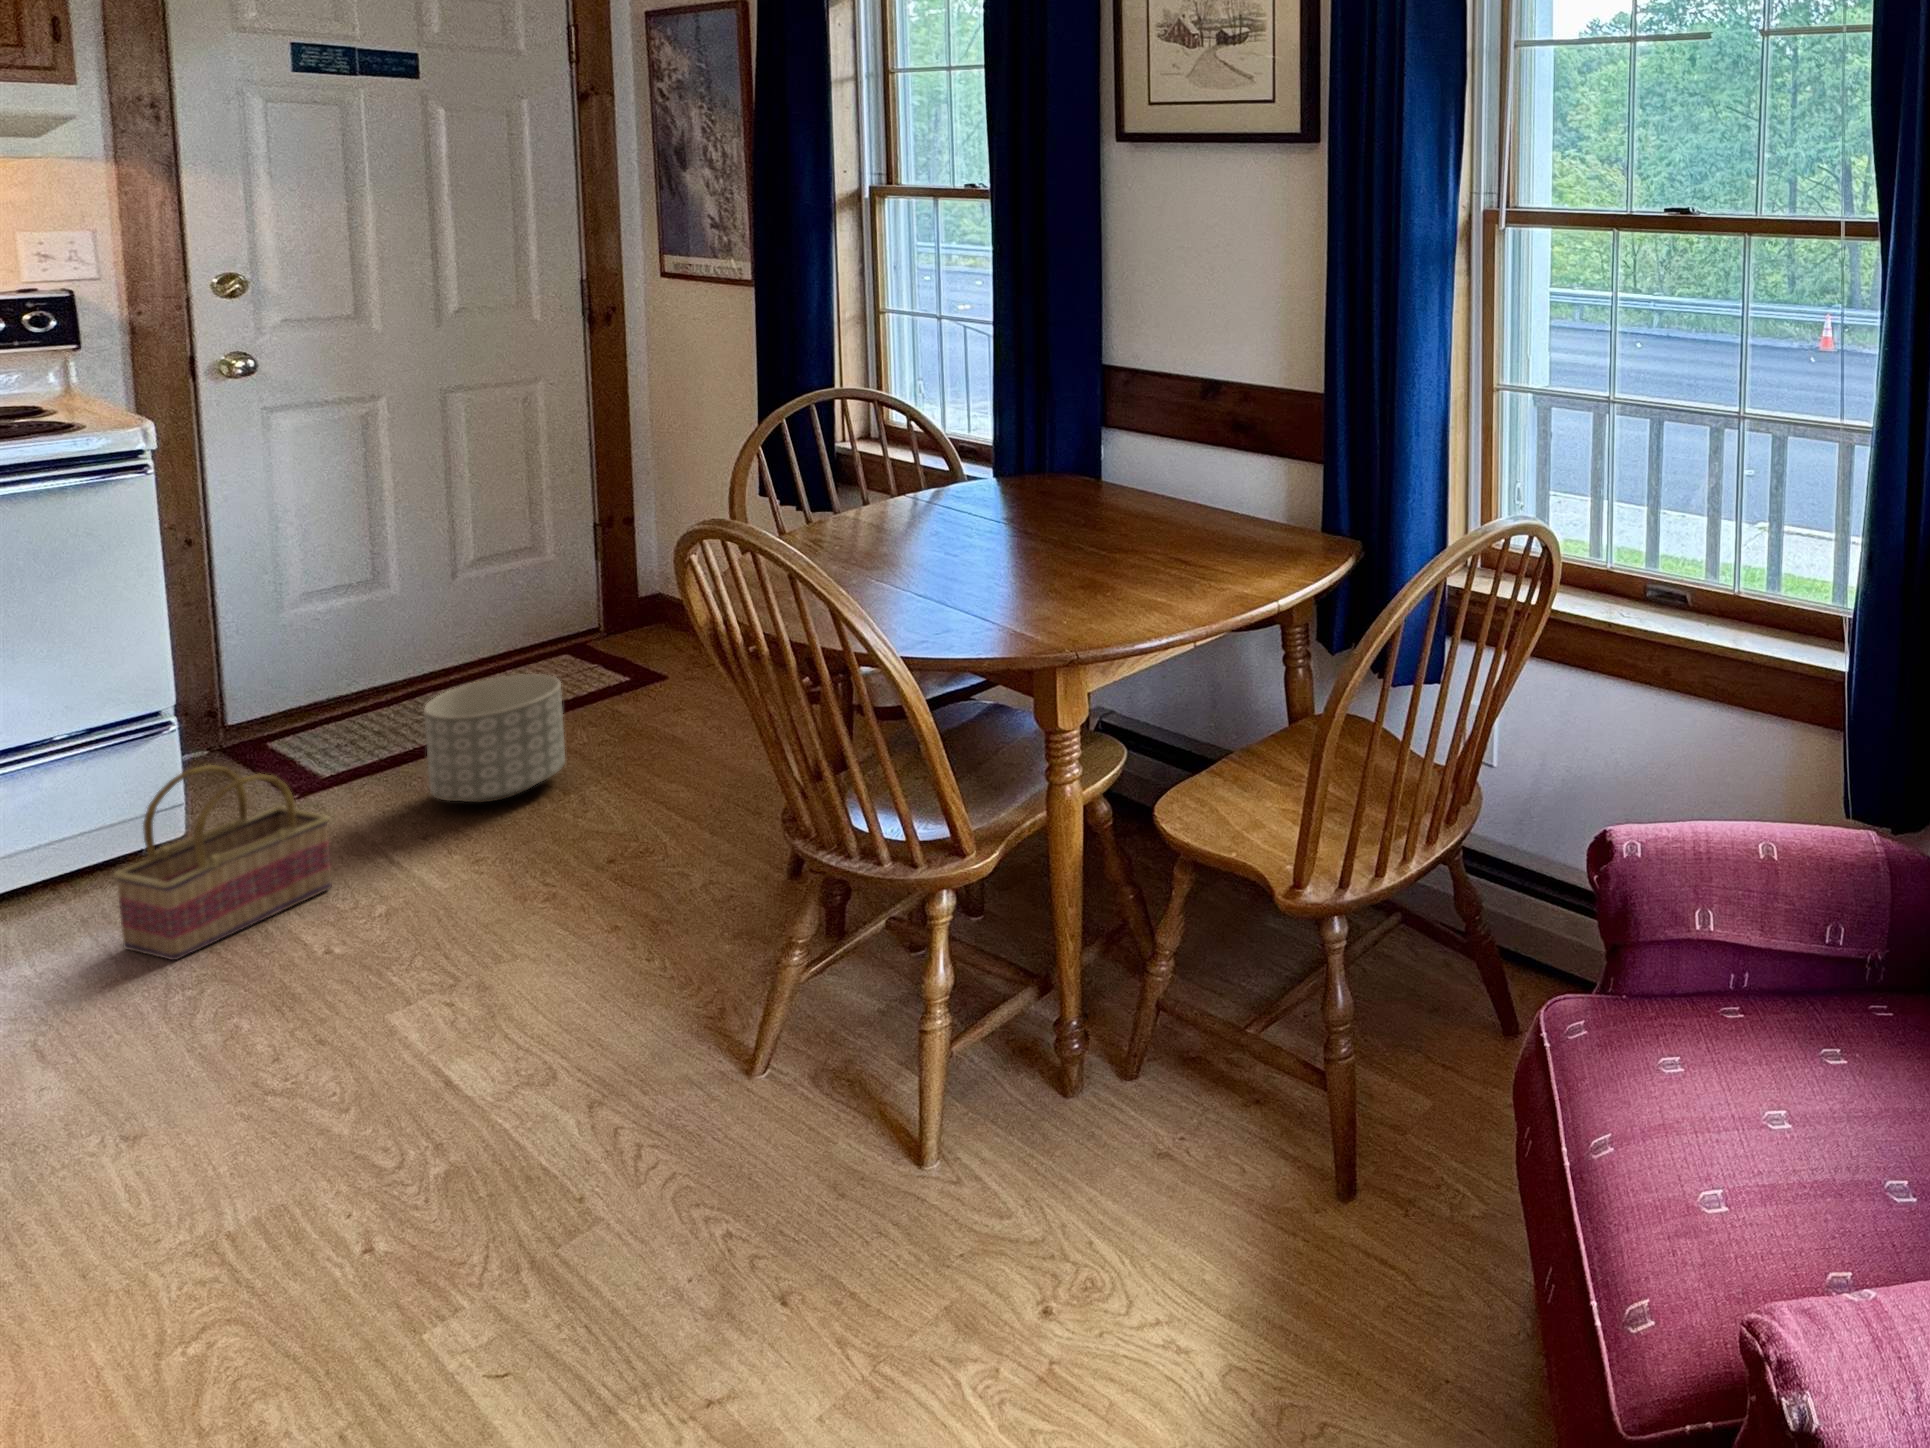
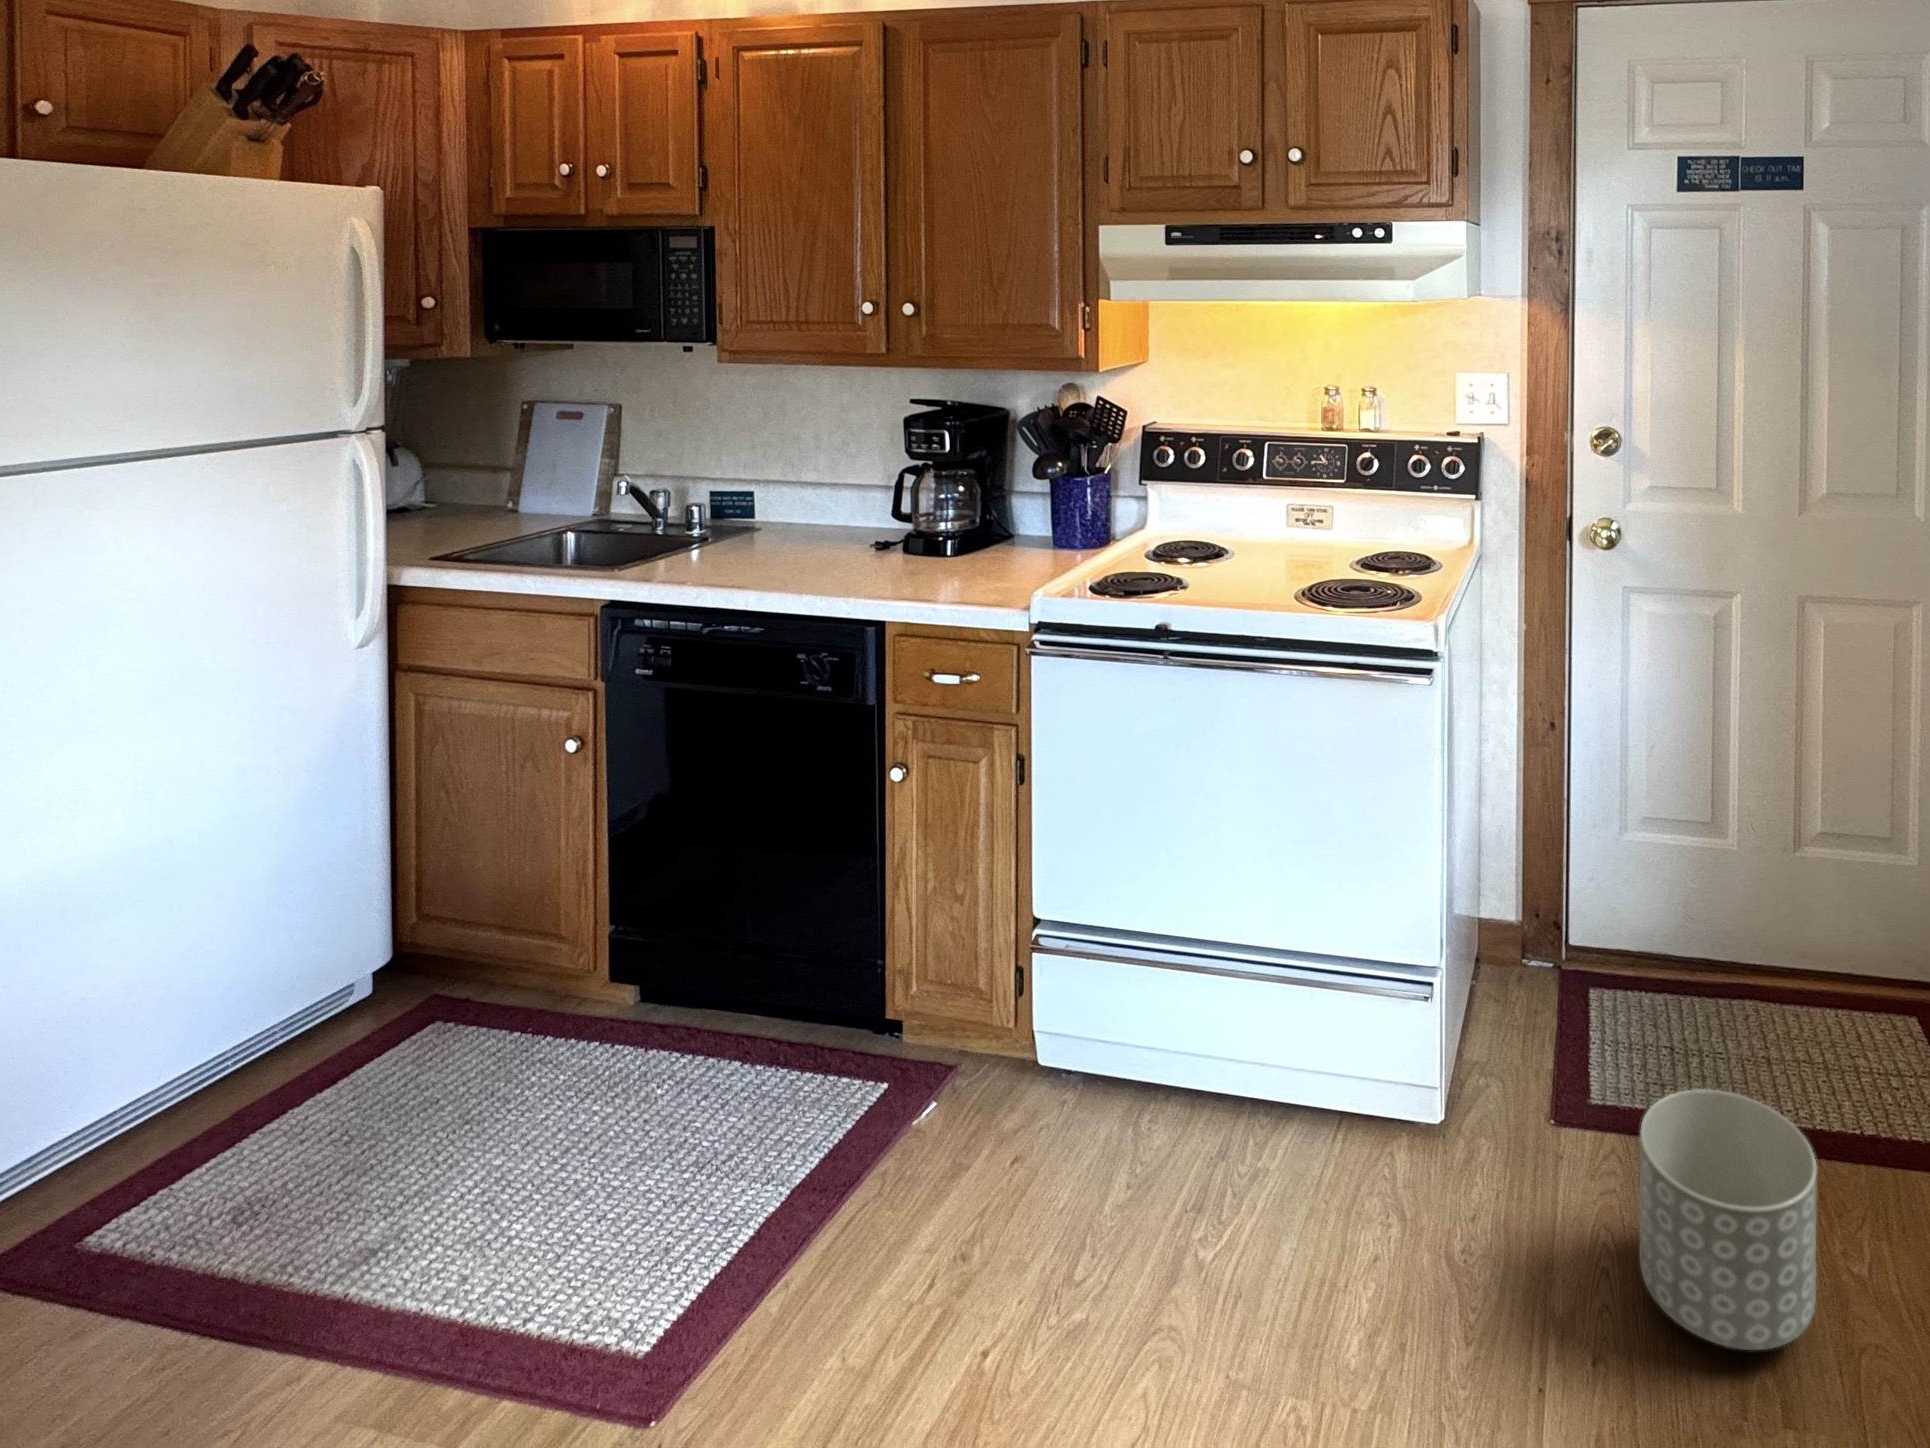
basket: present [114,765,332,960] -> none [1279,1101,1471,1387]

